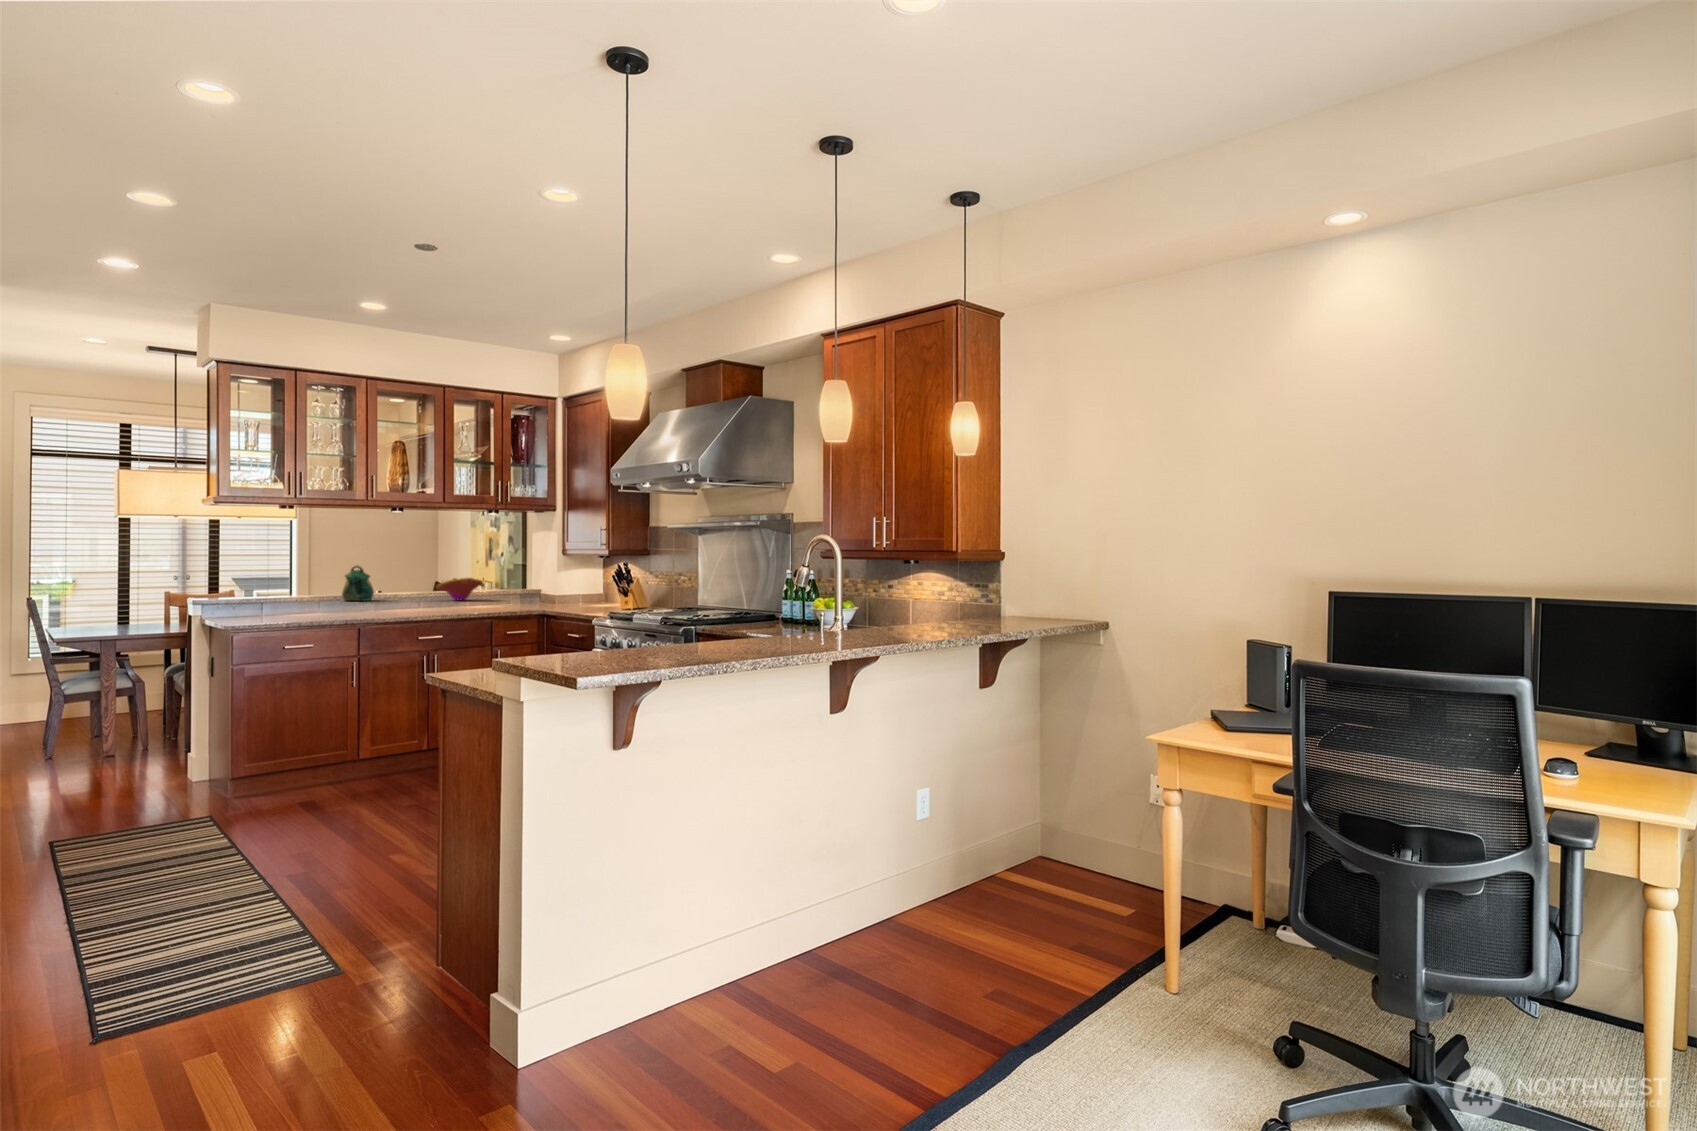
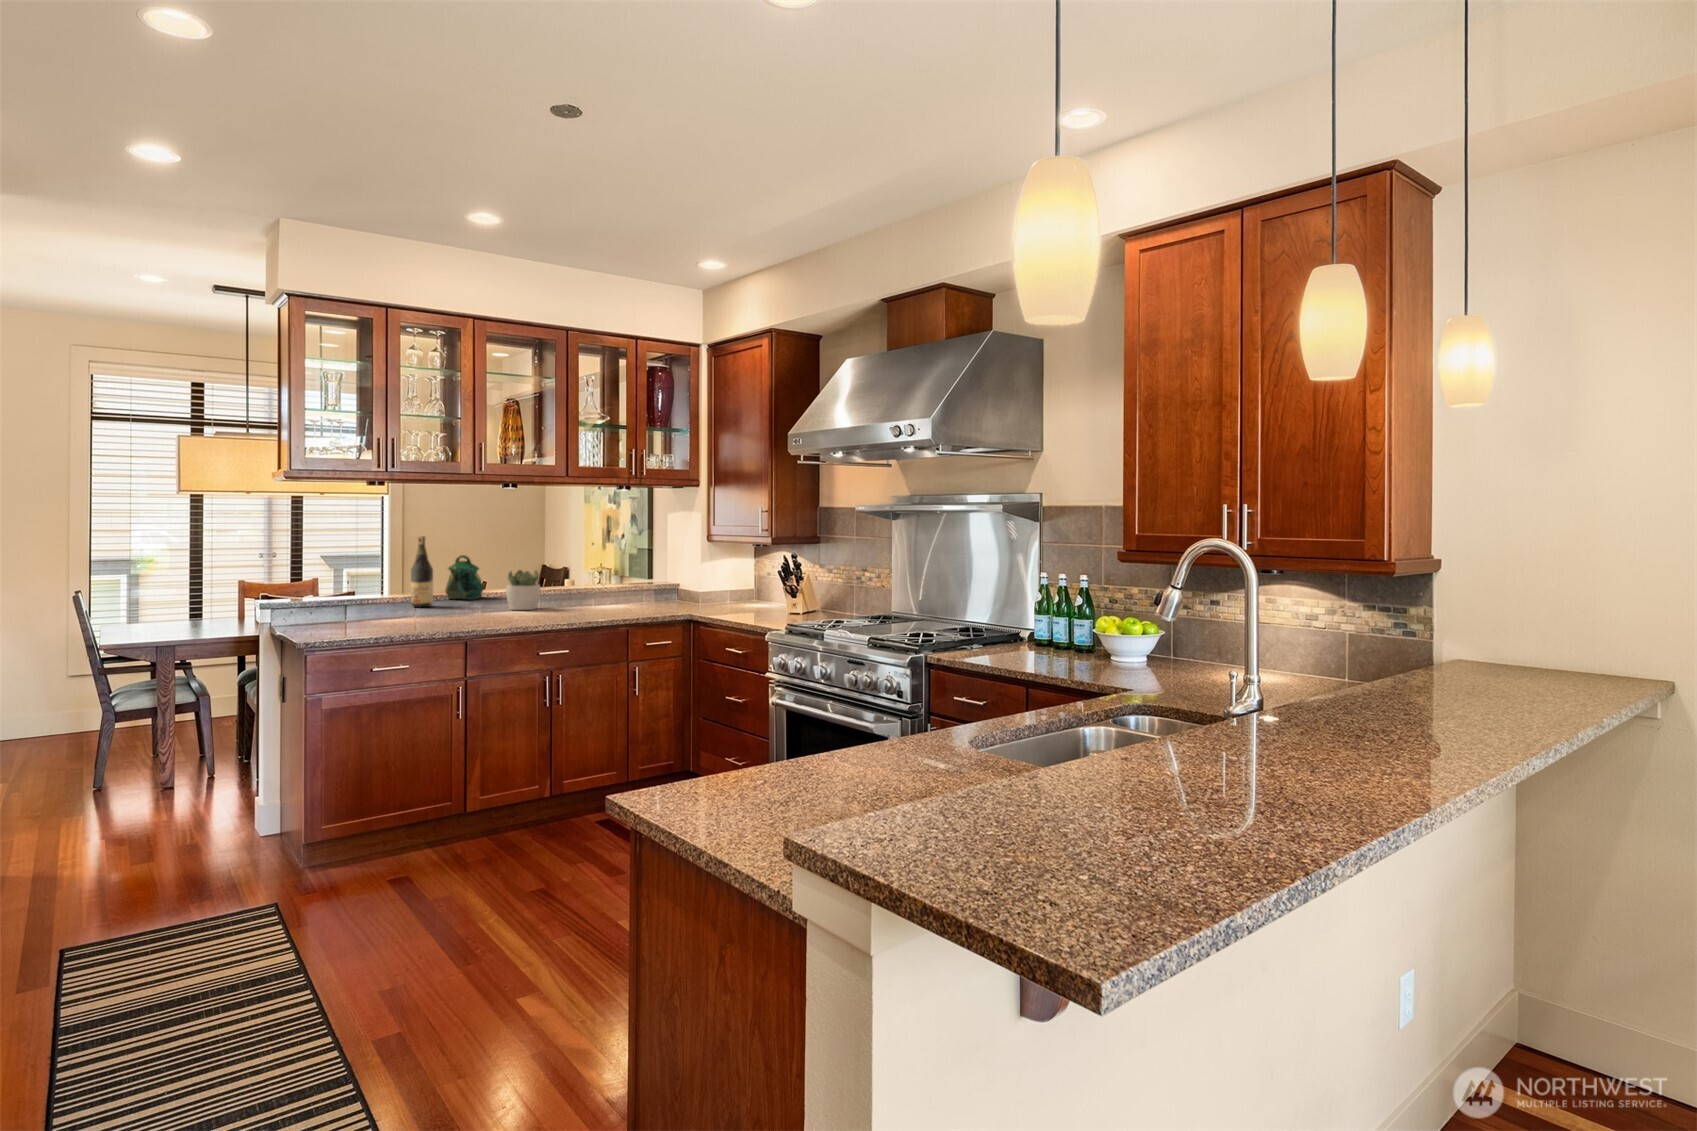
wine bottle: none [313,549,331,605] -> present [411,536,434,607]
succulent plant: none [389,575,418,606] -> present [506,570,541,610]
decorative bowl: present [436,578,483,600] -> none [559,570,615,599]

